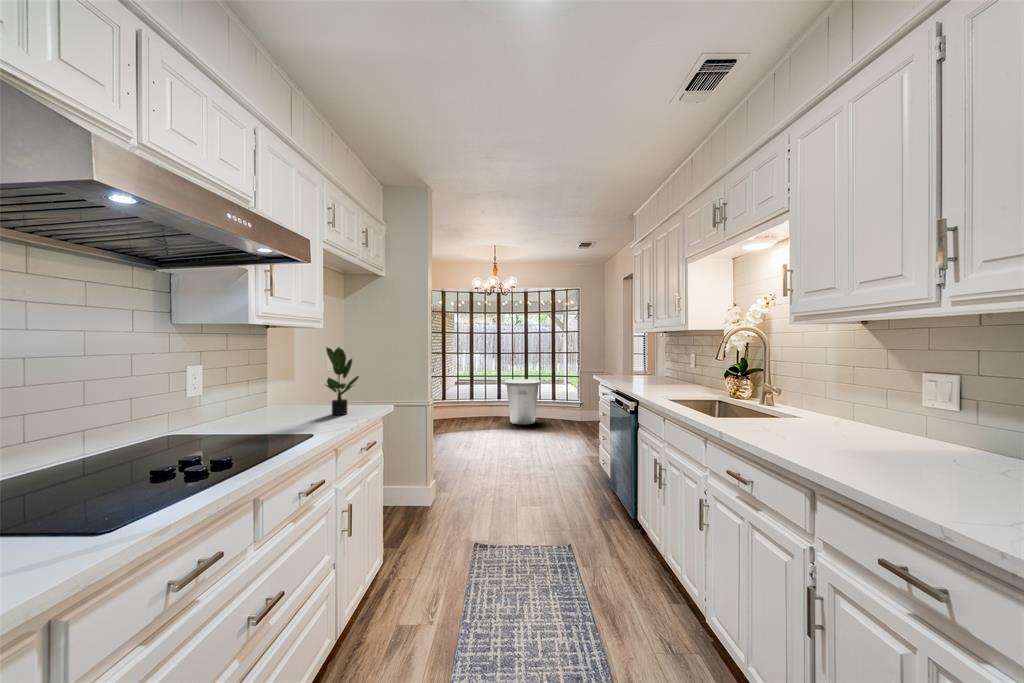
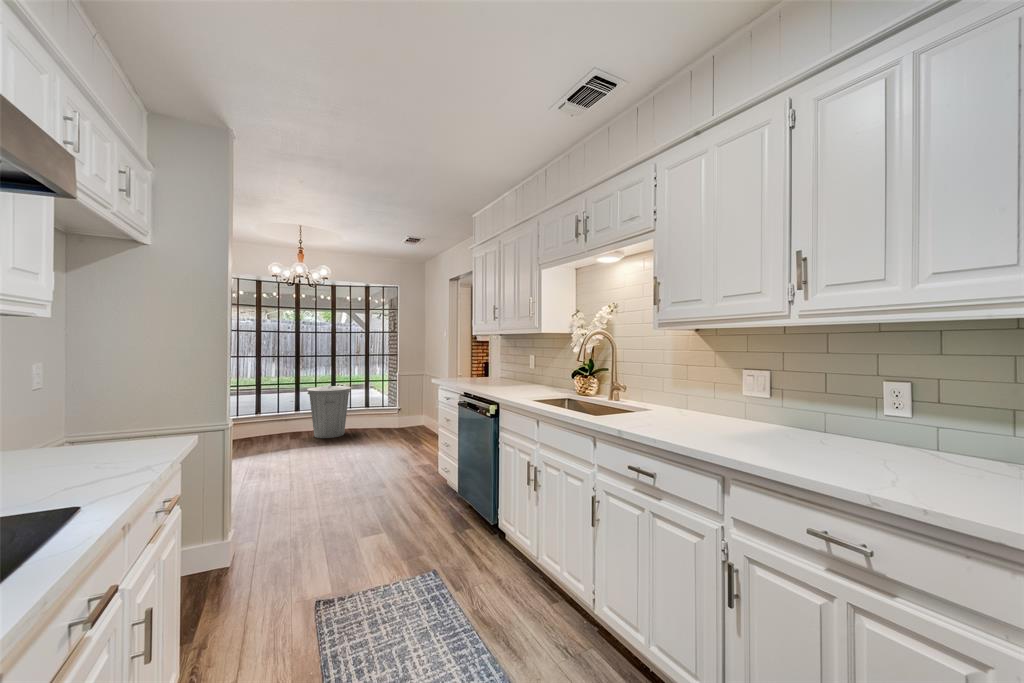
potted plant: present [326,347,359,415] -> none [66,352,146,467]

